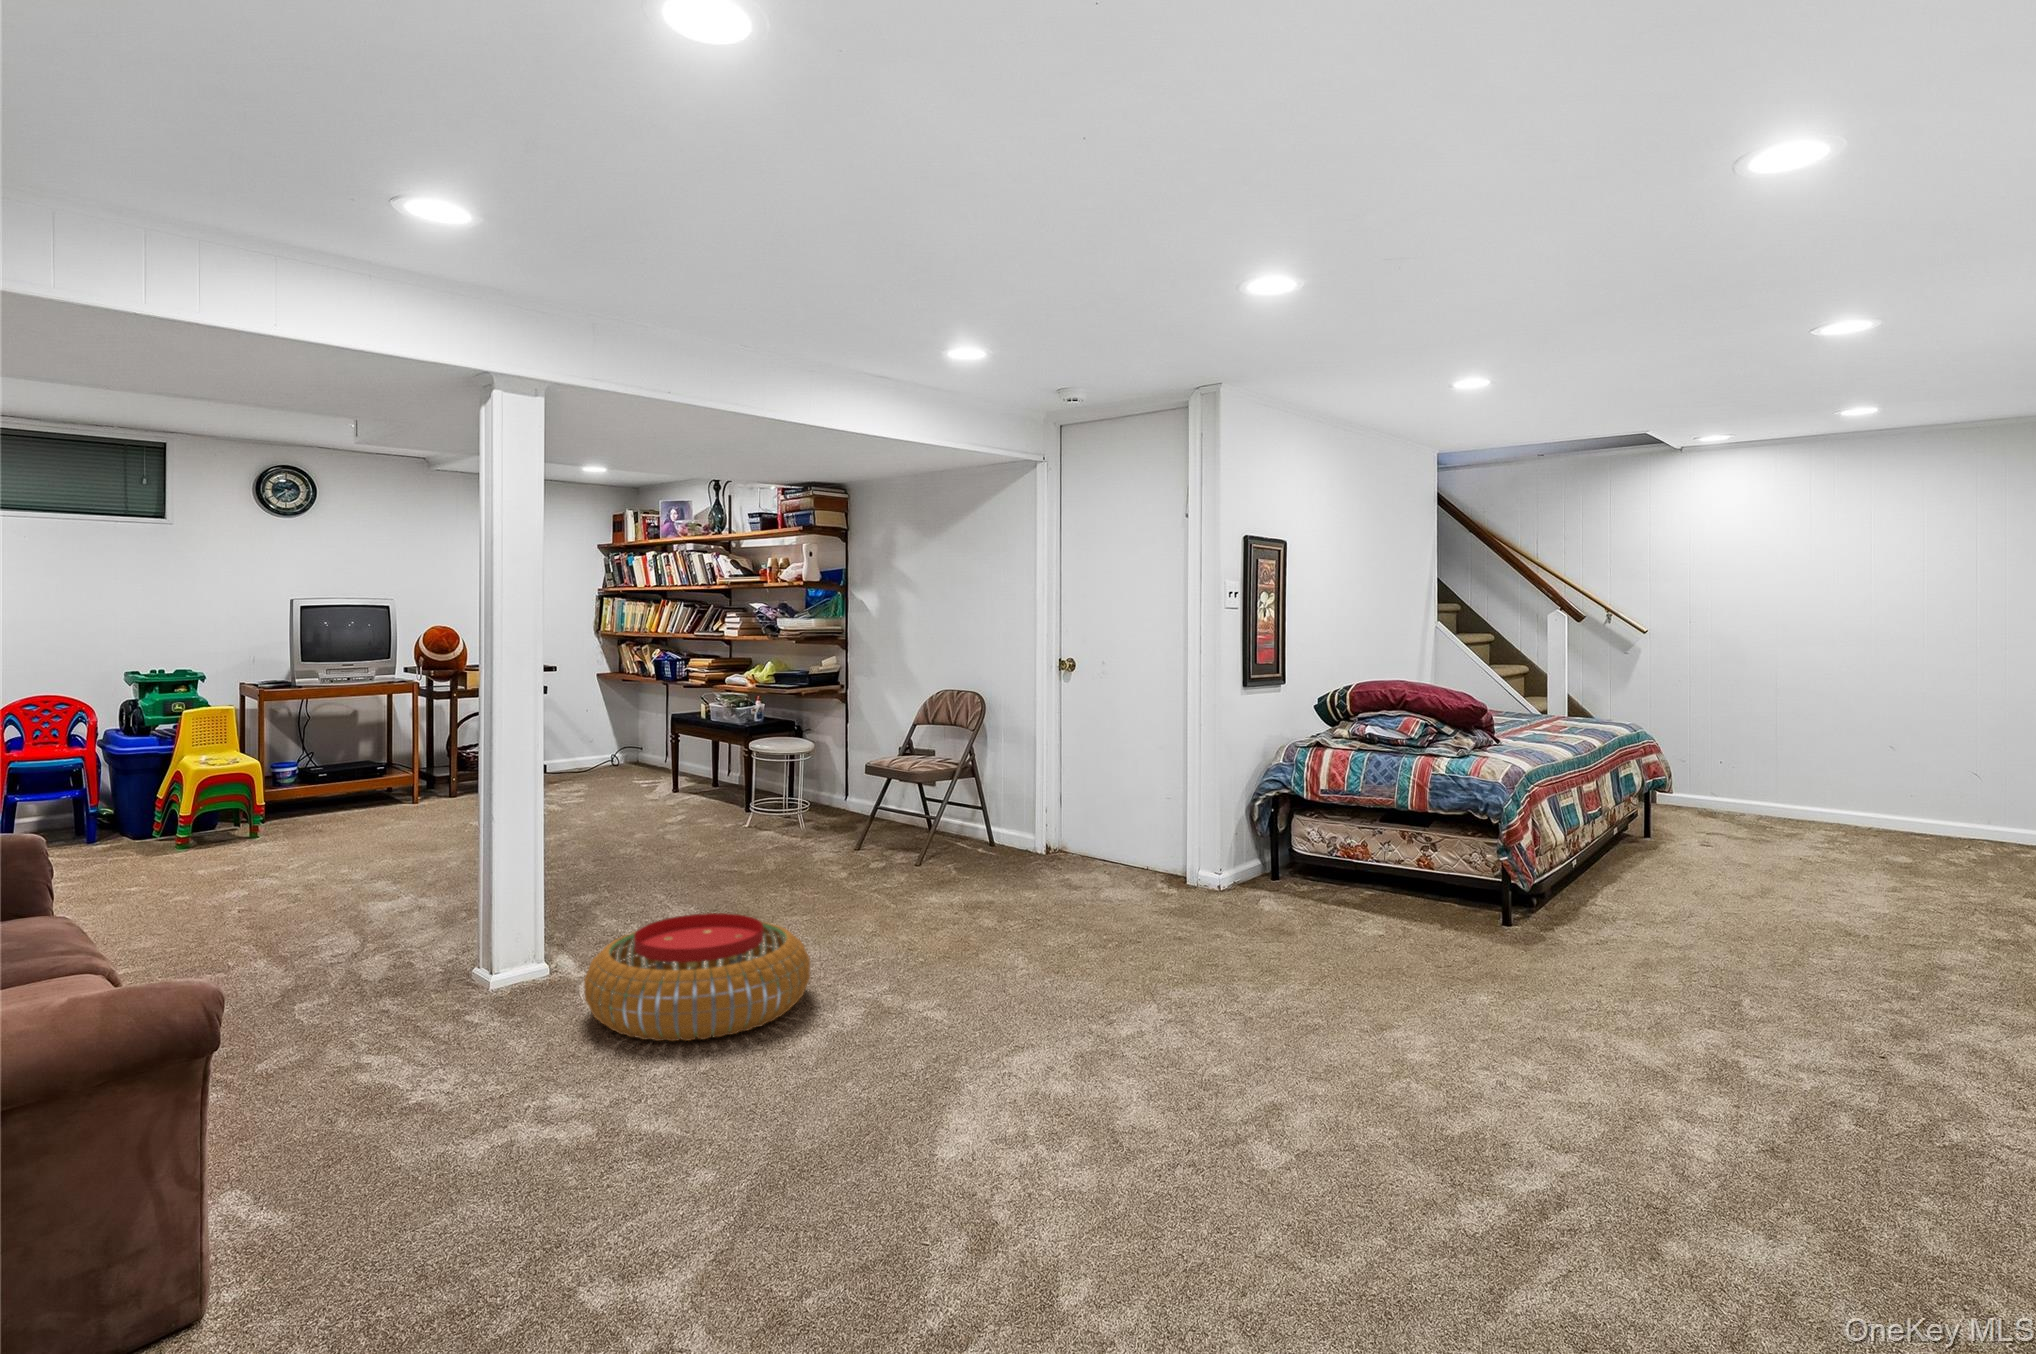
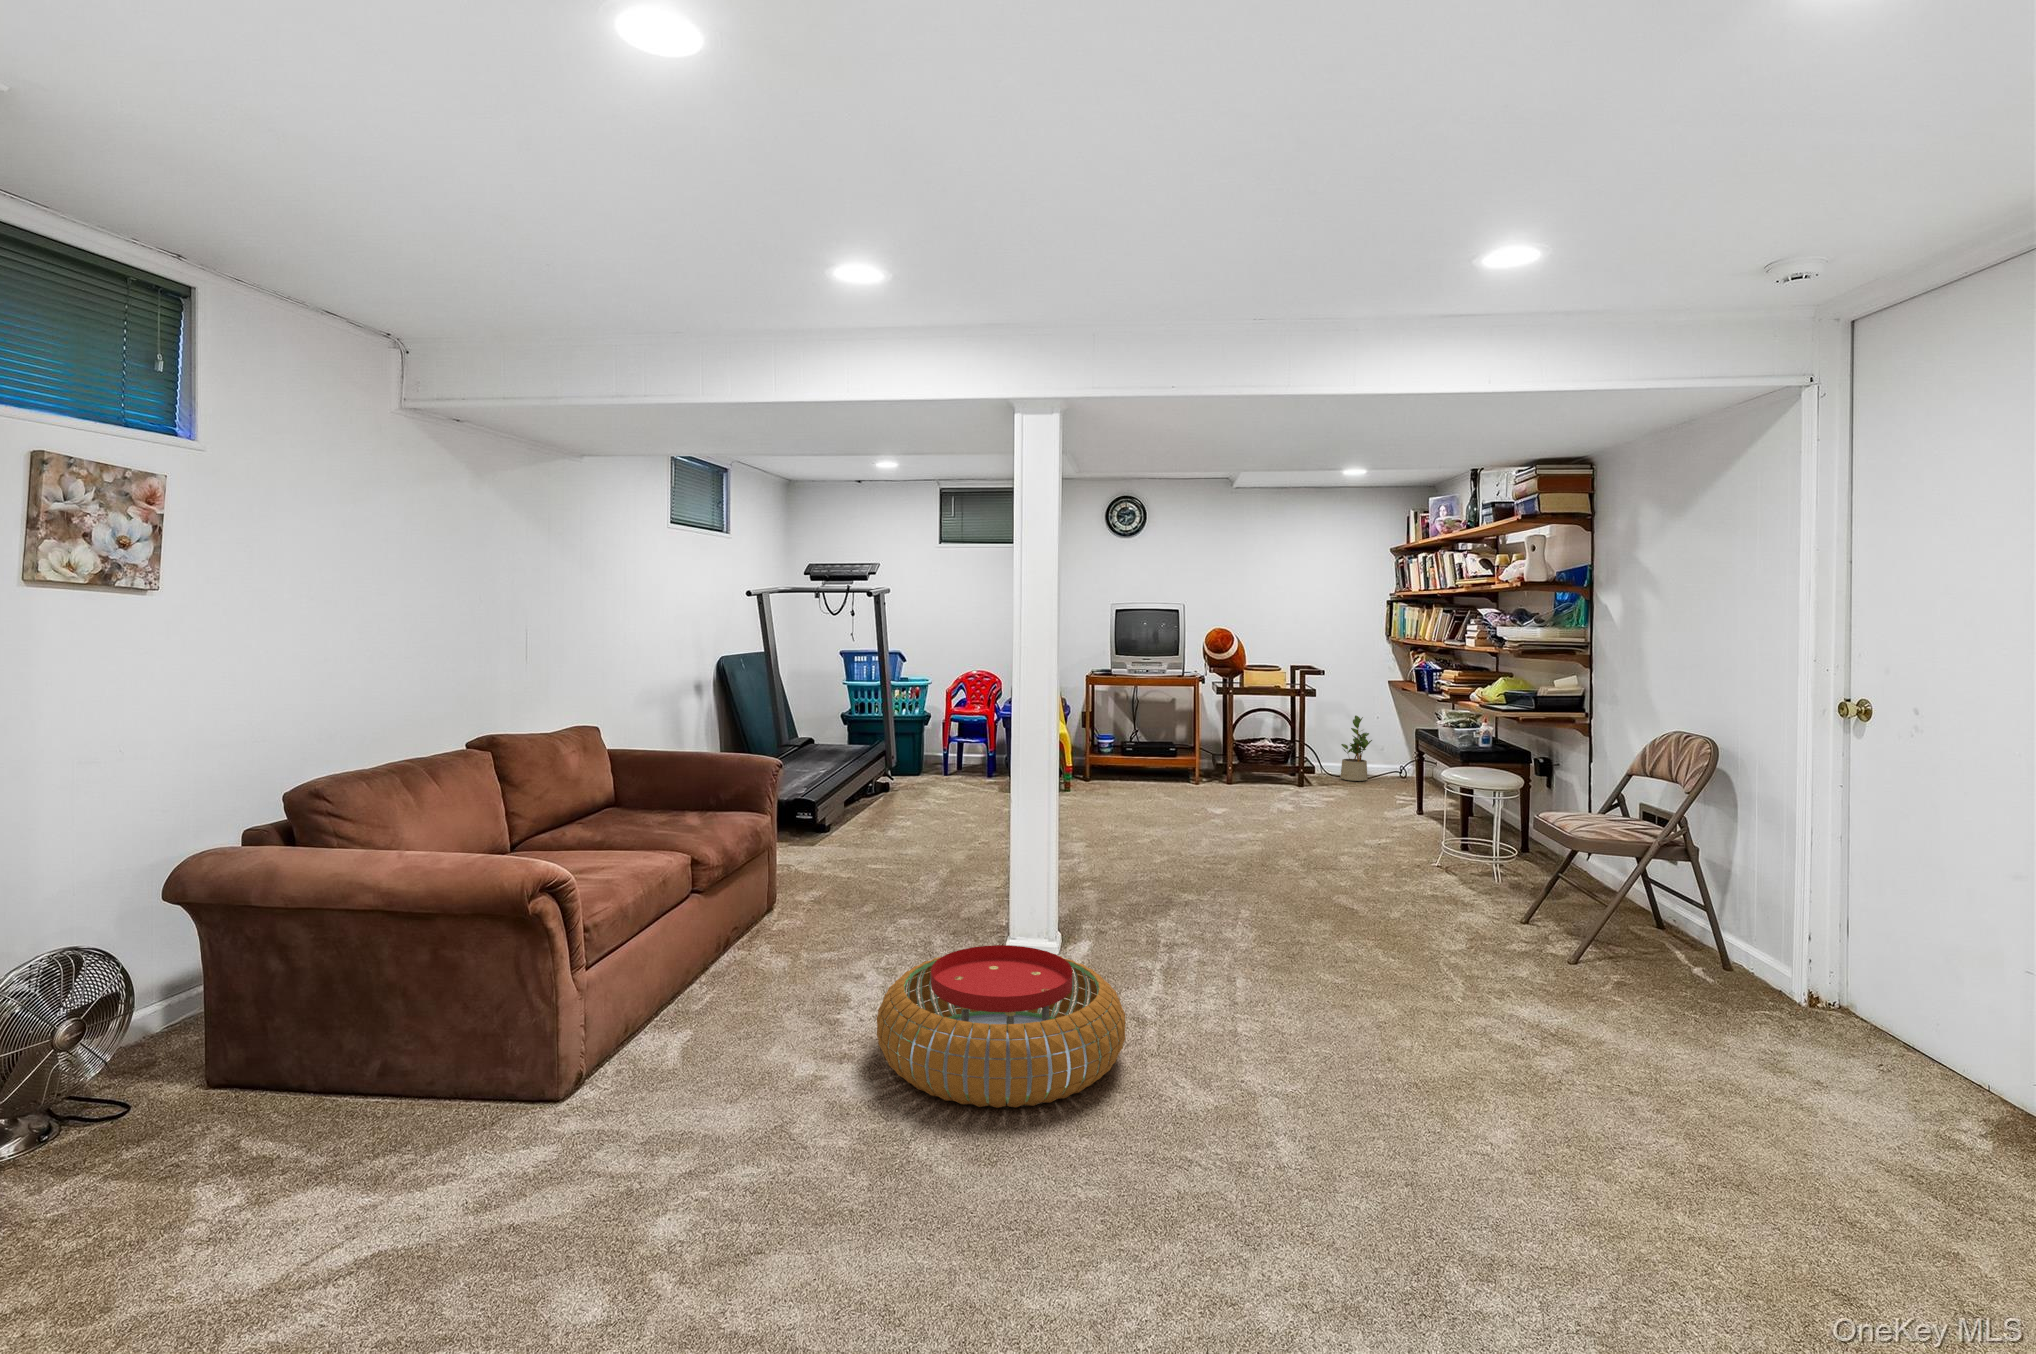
potted plant: none [564,710,599,776] -> present [1340,716,1372,781]

